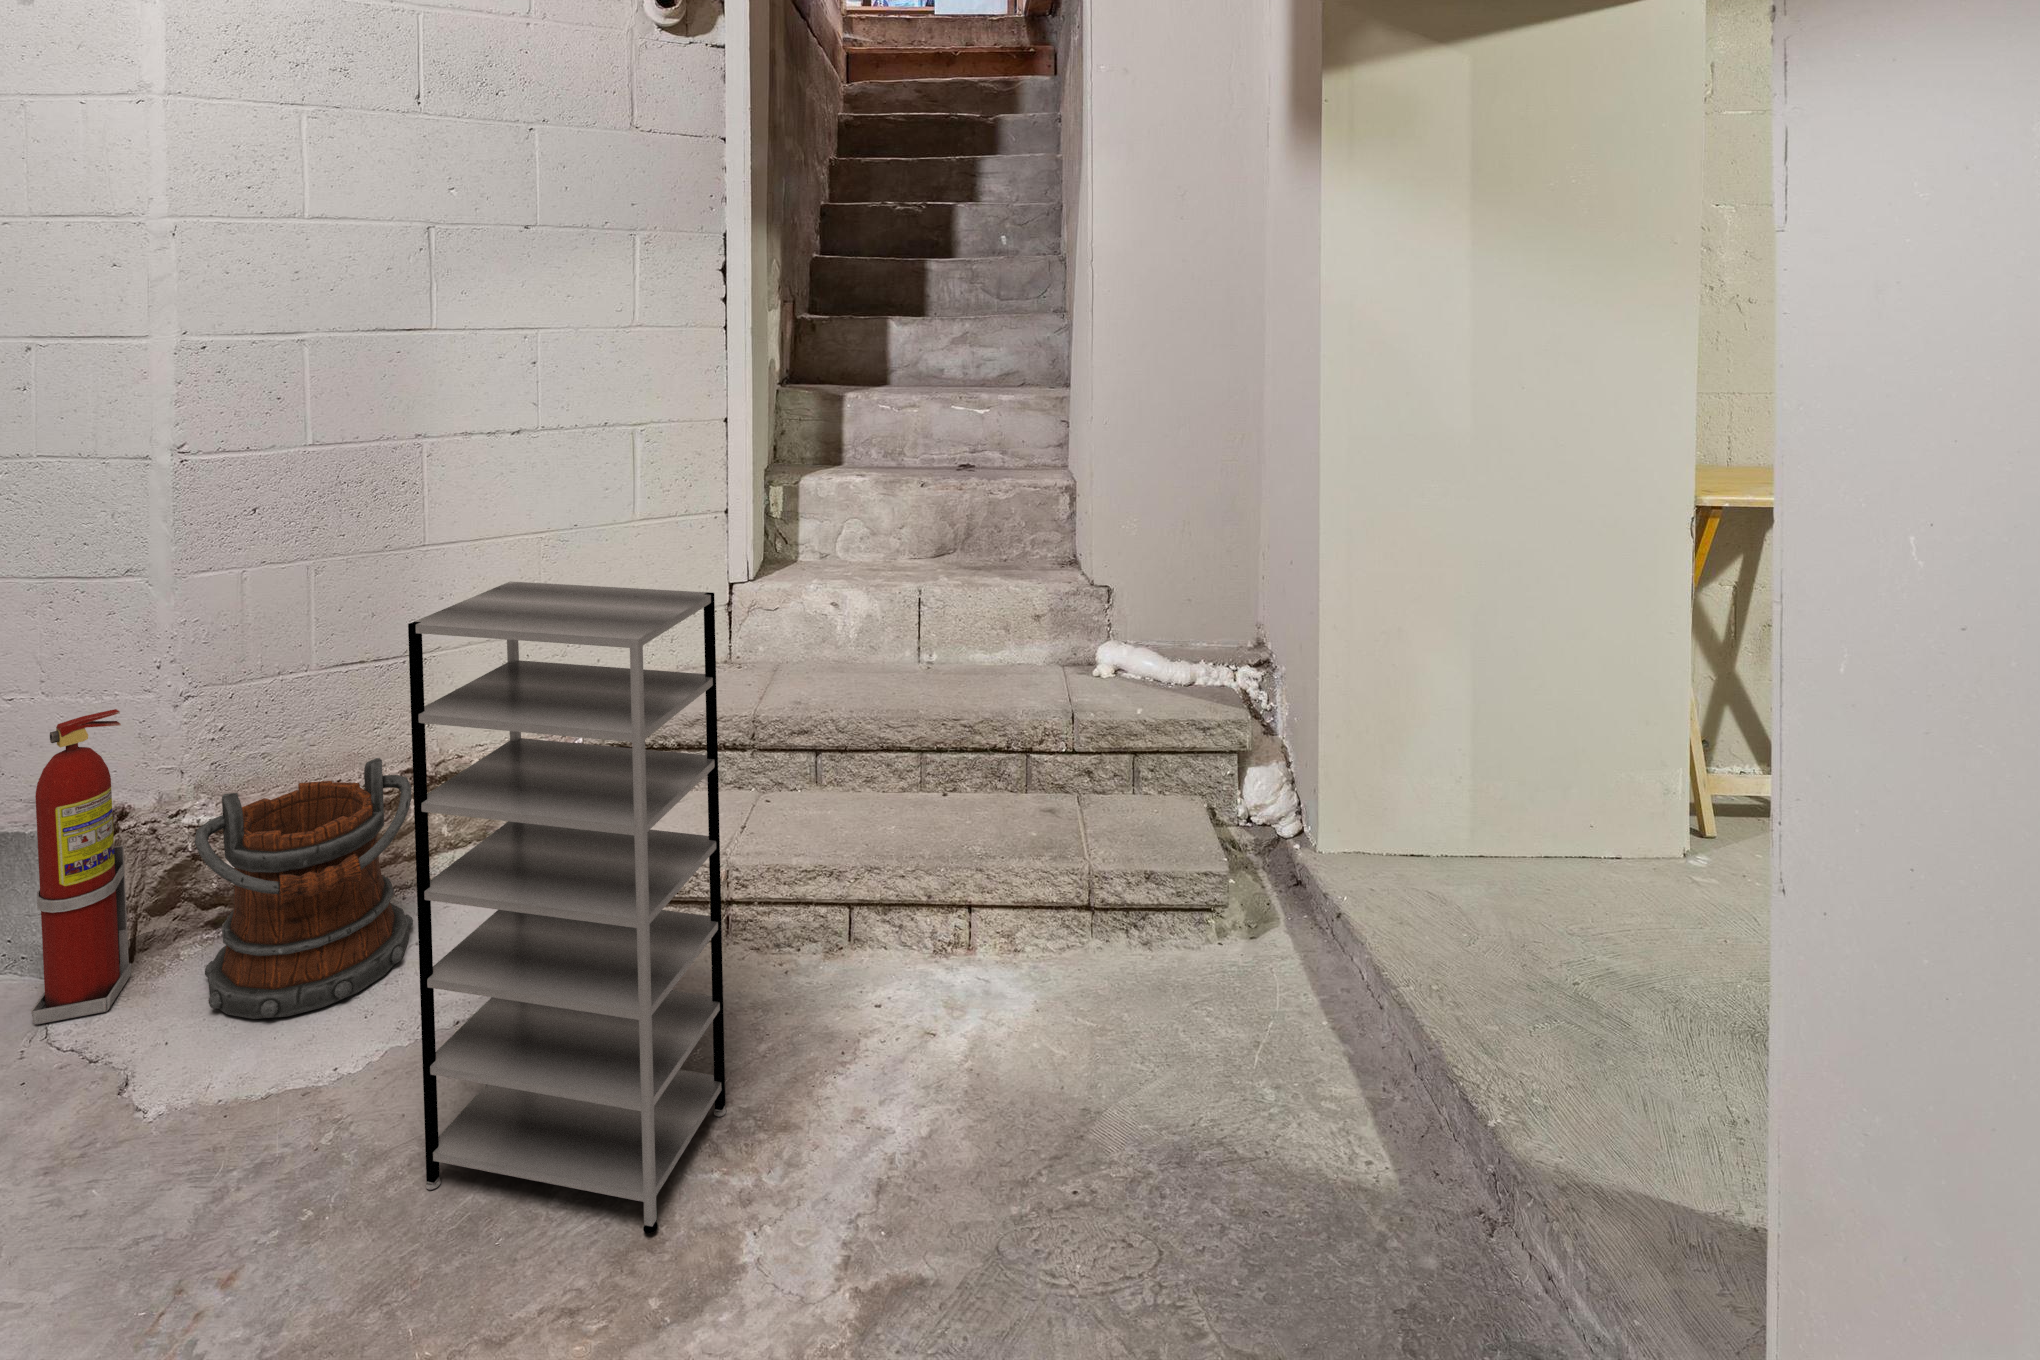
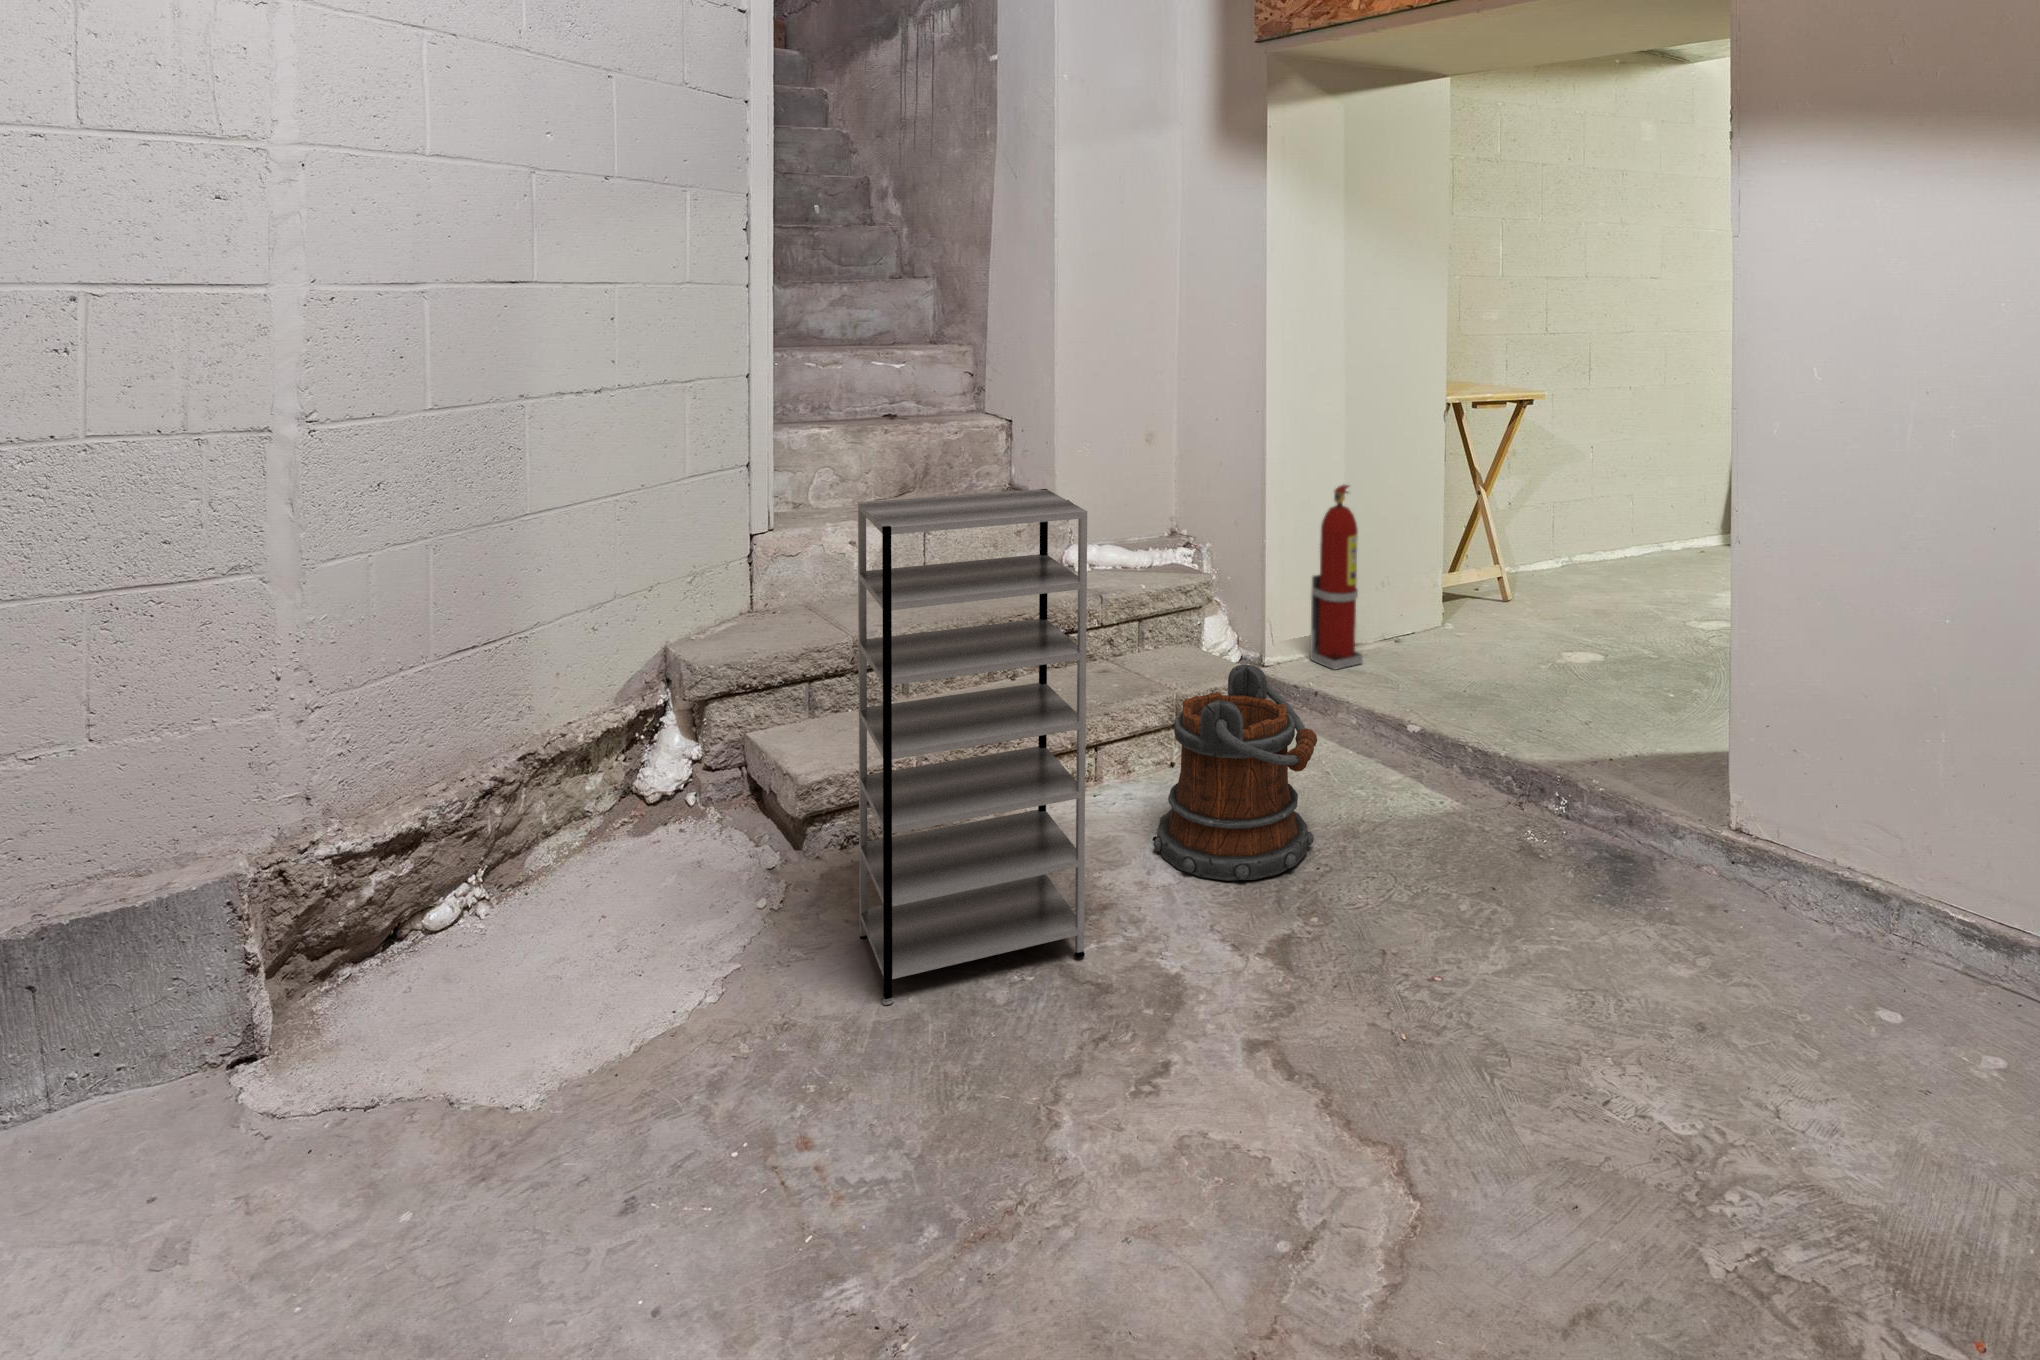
fire extinguisher: present [31,709,131,1024] -> present [1310,485,1363,670]
bucket: present [195,758,413,1019] -> present [1154,665,1317,881]

